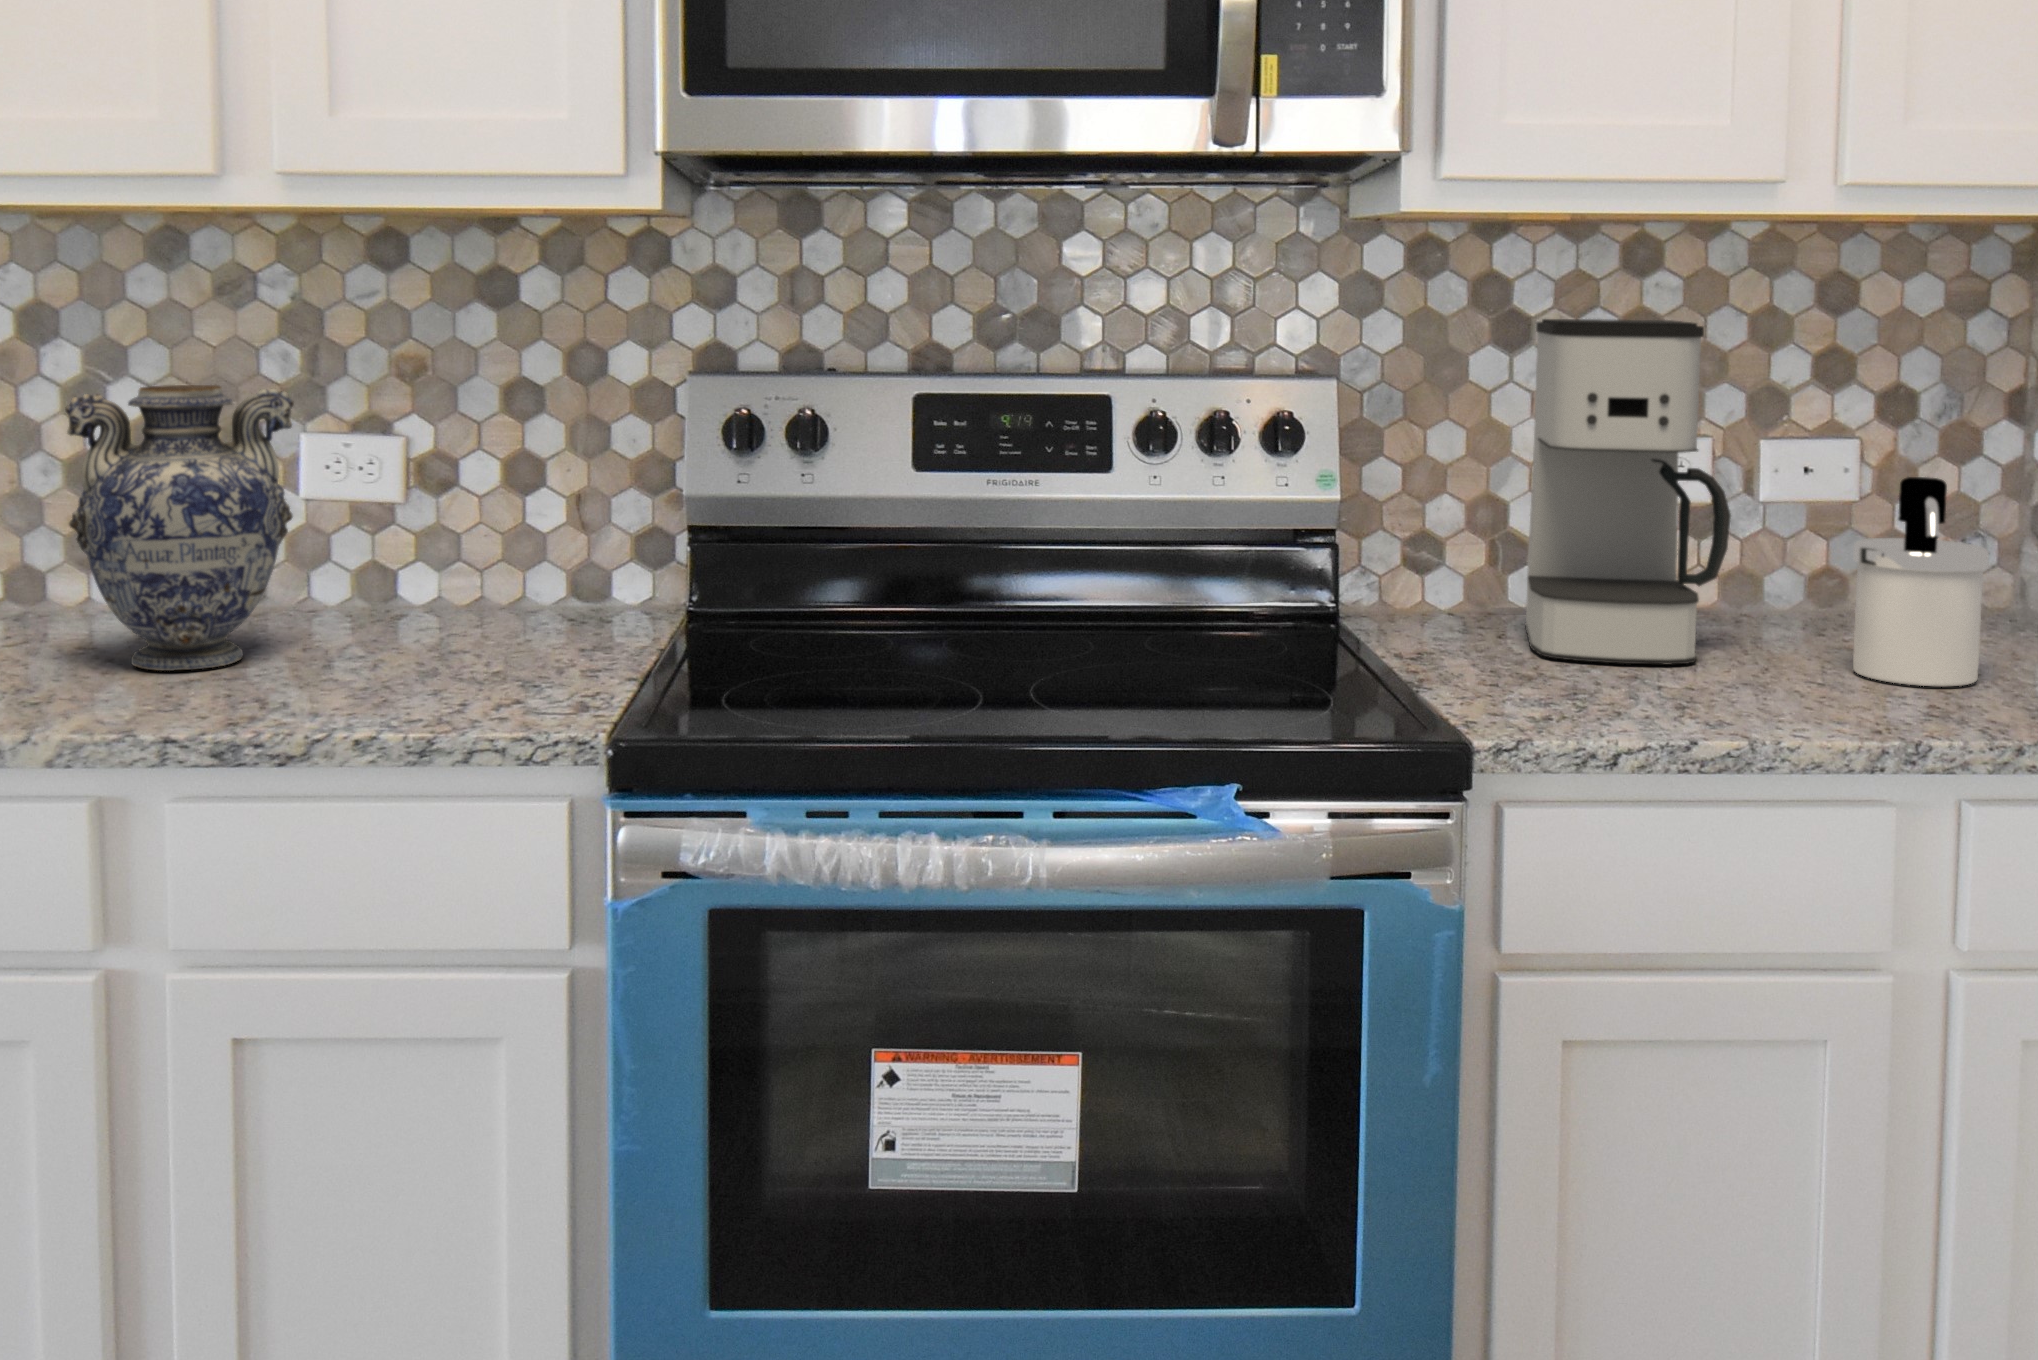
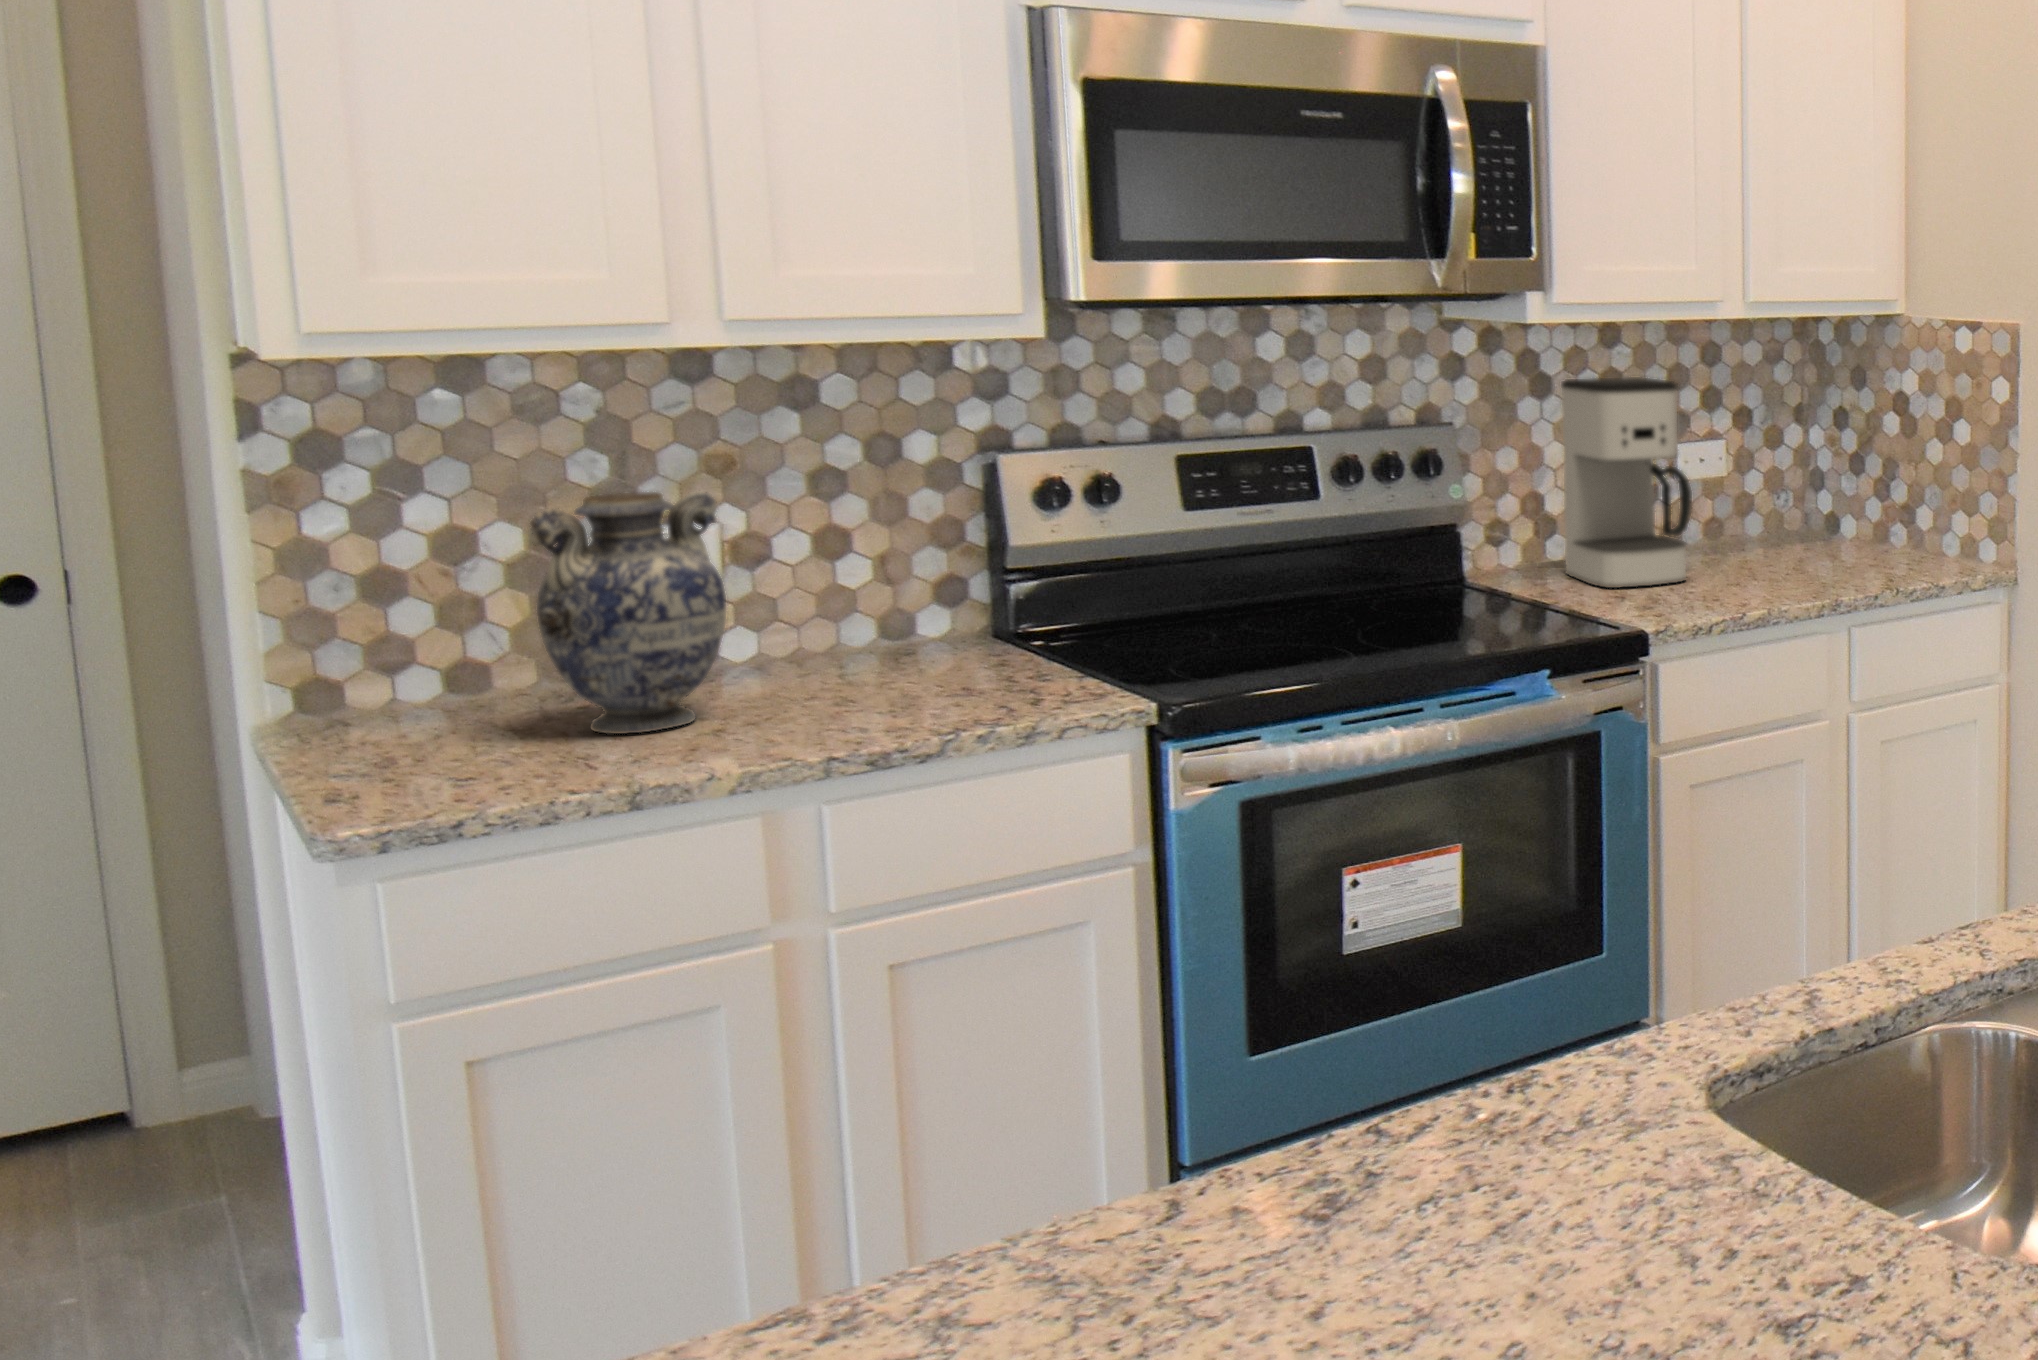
soap dispenser: present [1853,477,1989,686] -> none [1761,462,1829,577]

